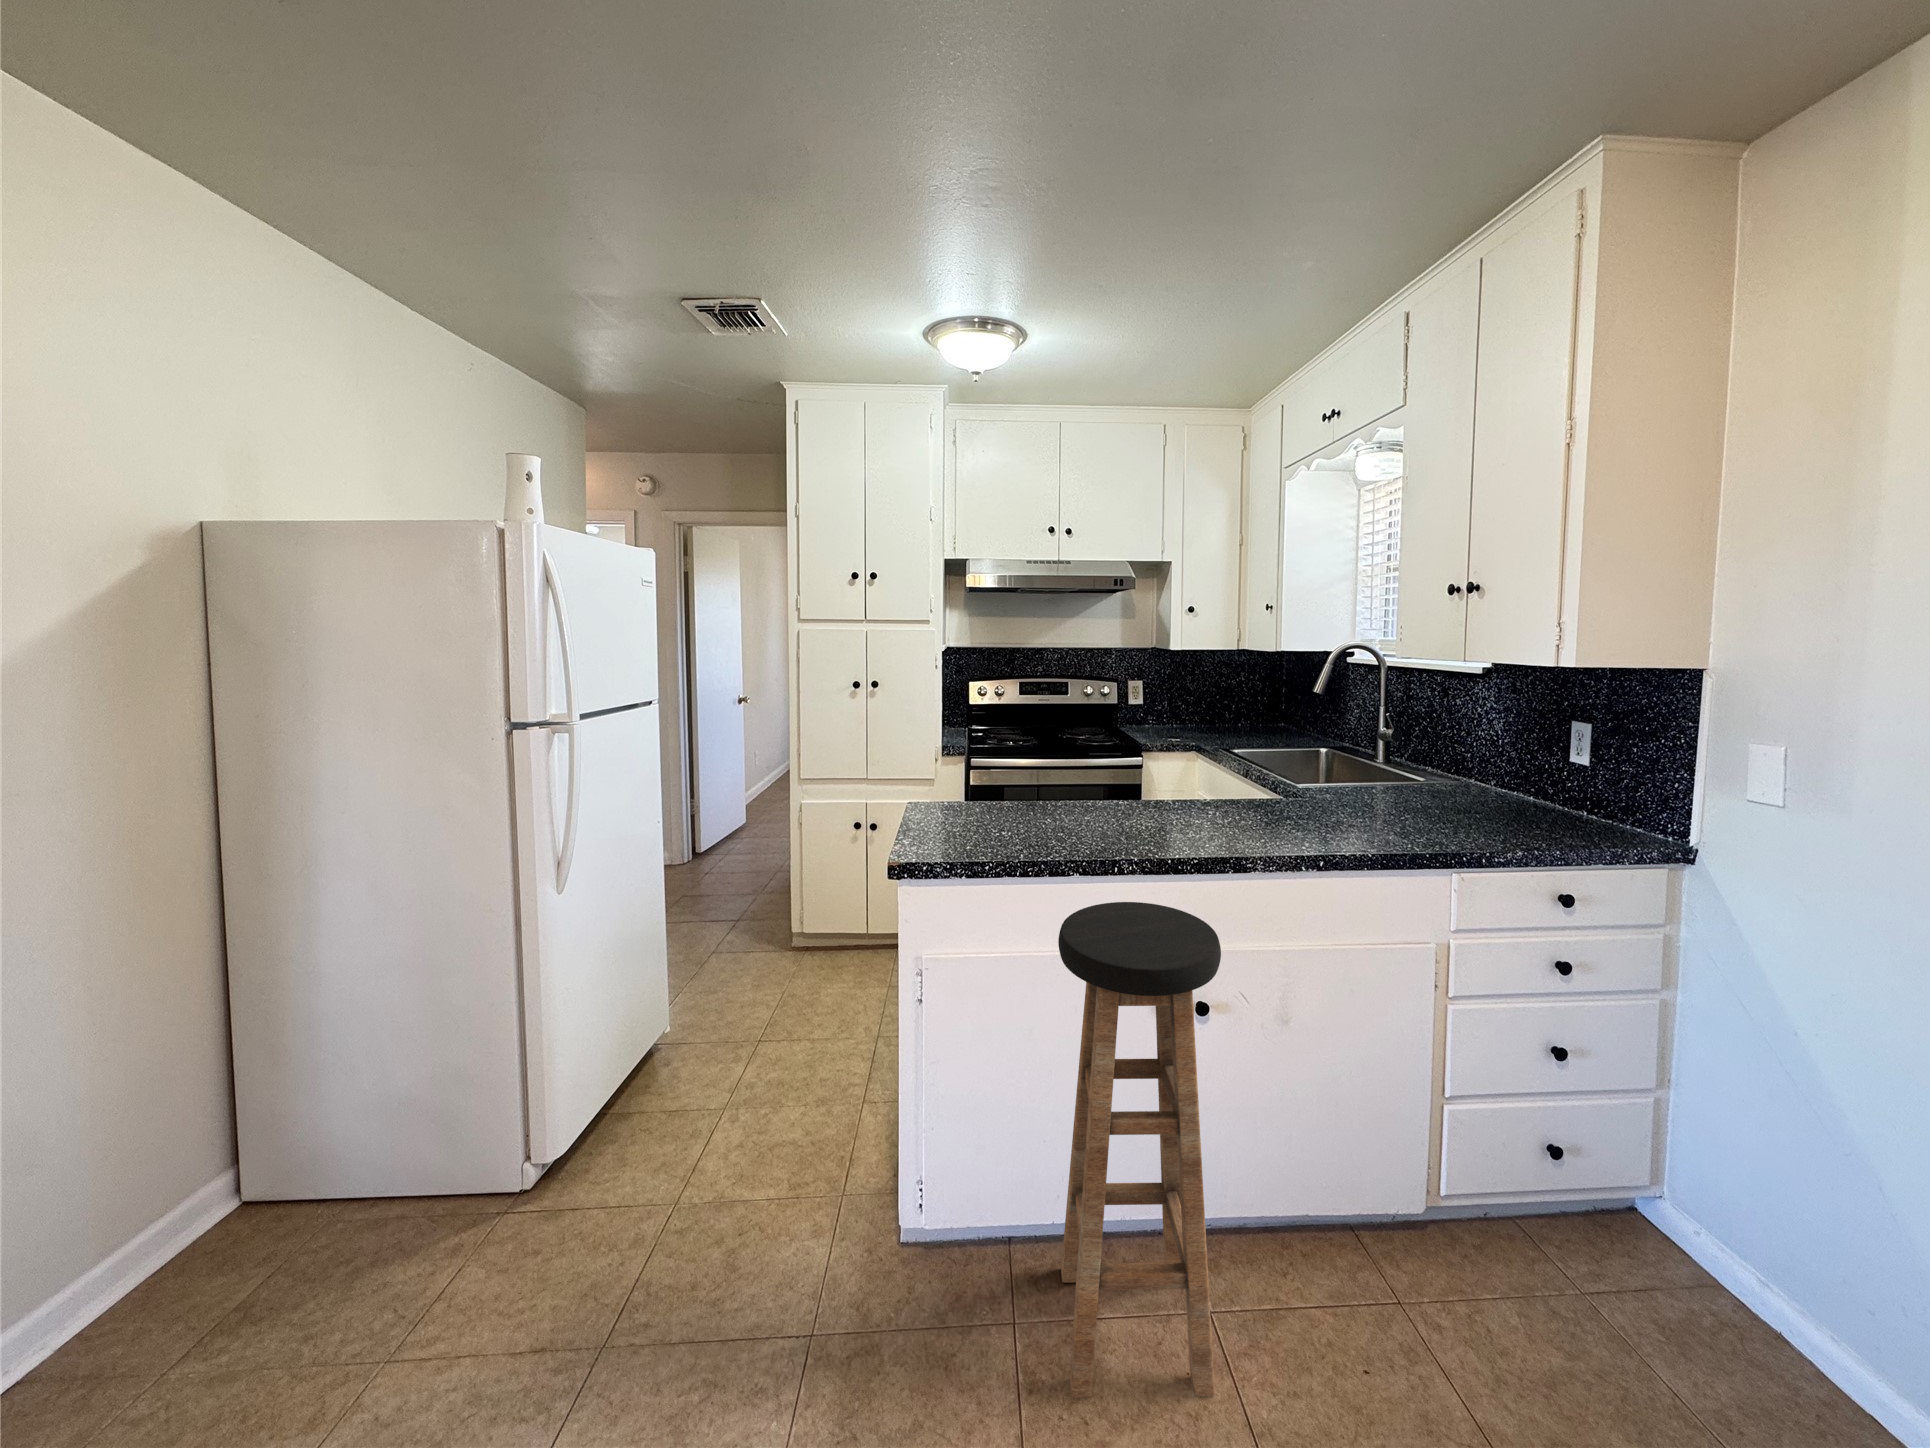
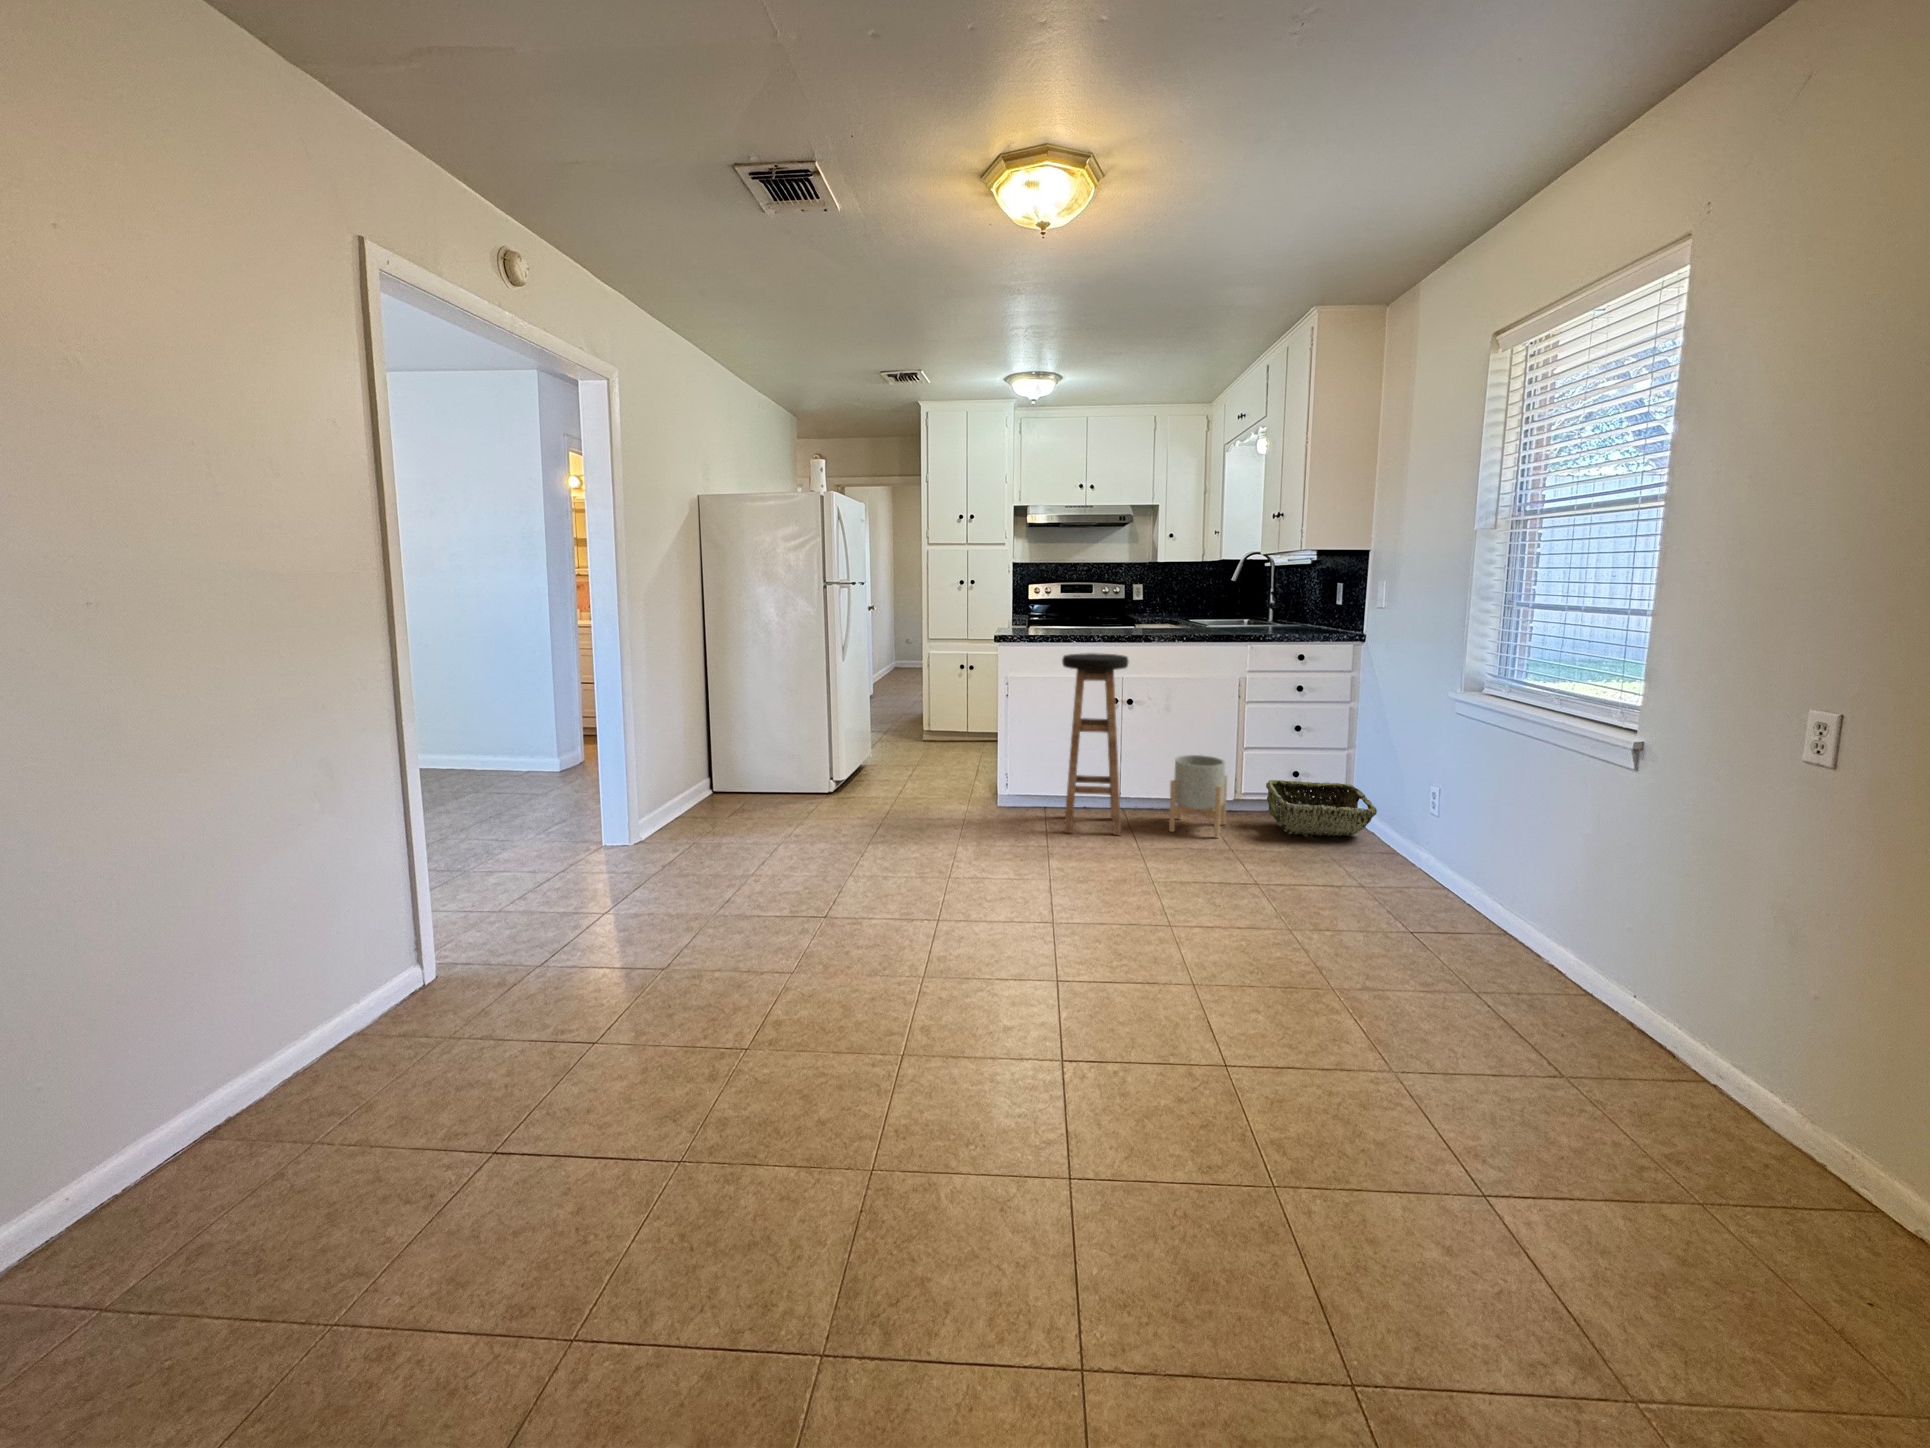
planter: none [1306,1122,1455,1383] -> present [1169,755,1227,838]
woven basket: none [1502,1161,1797,1344] -> present [1266,780,1377,836]

